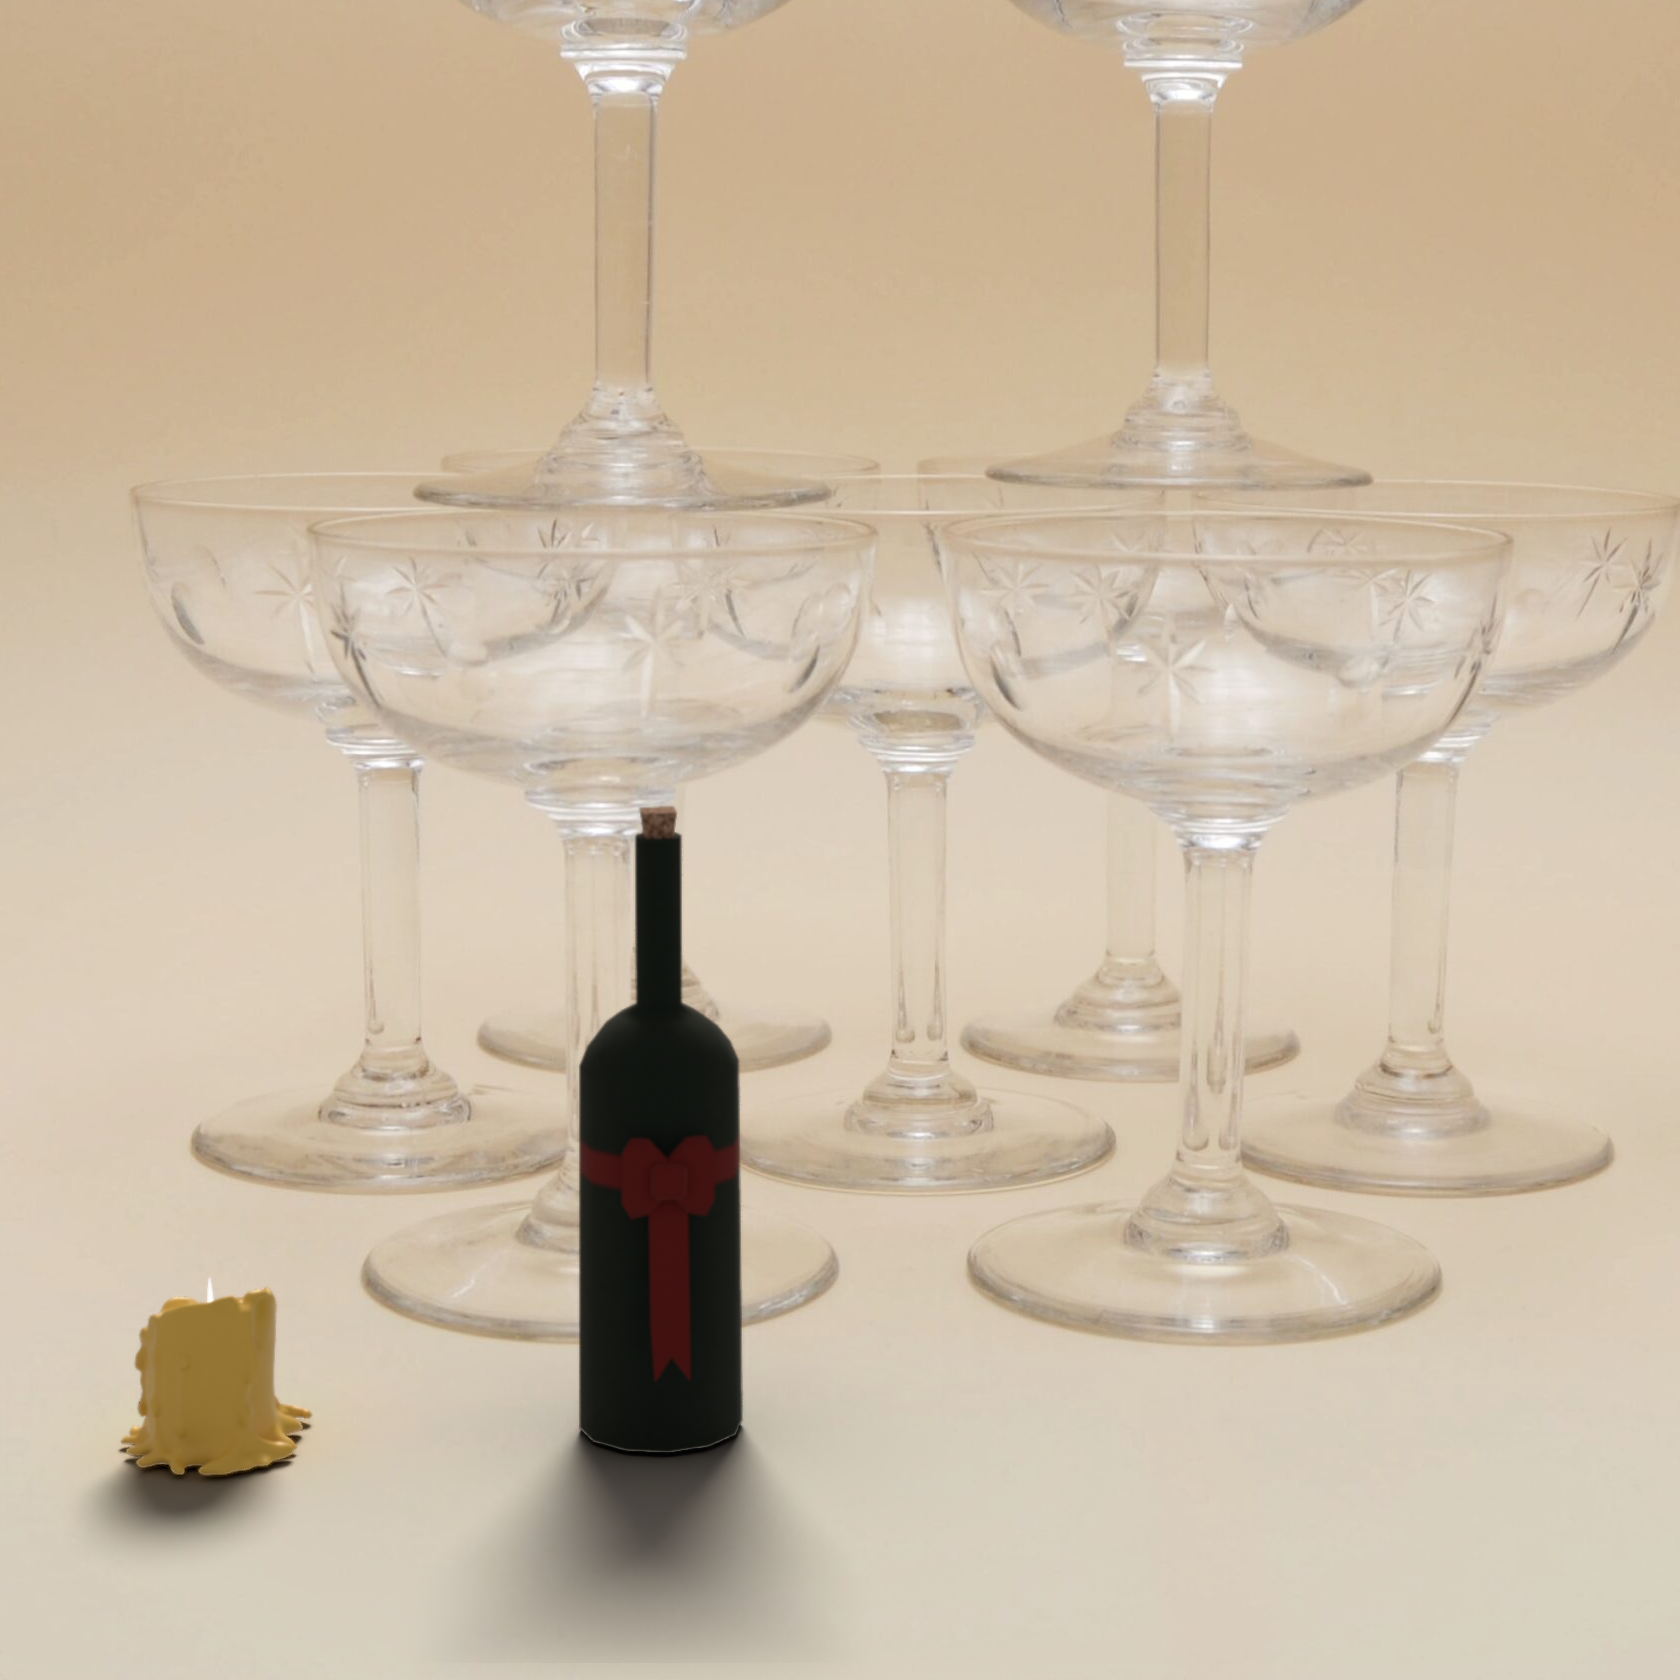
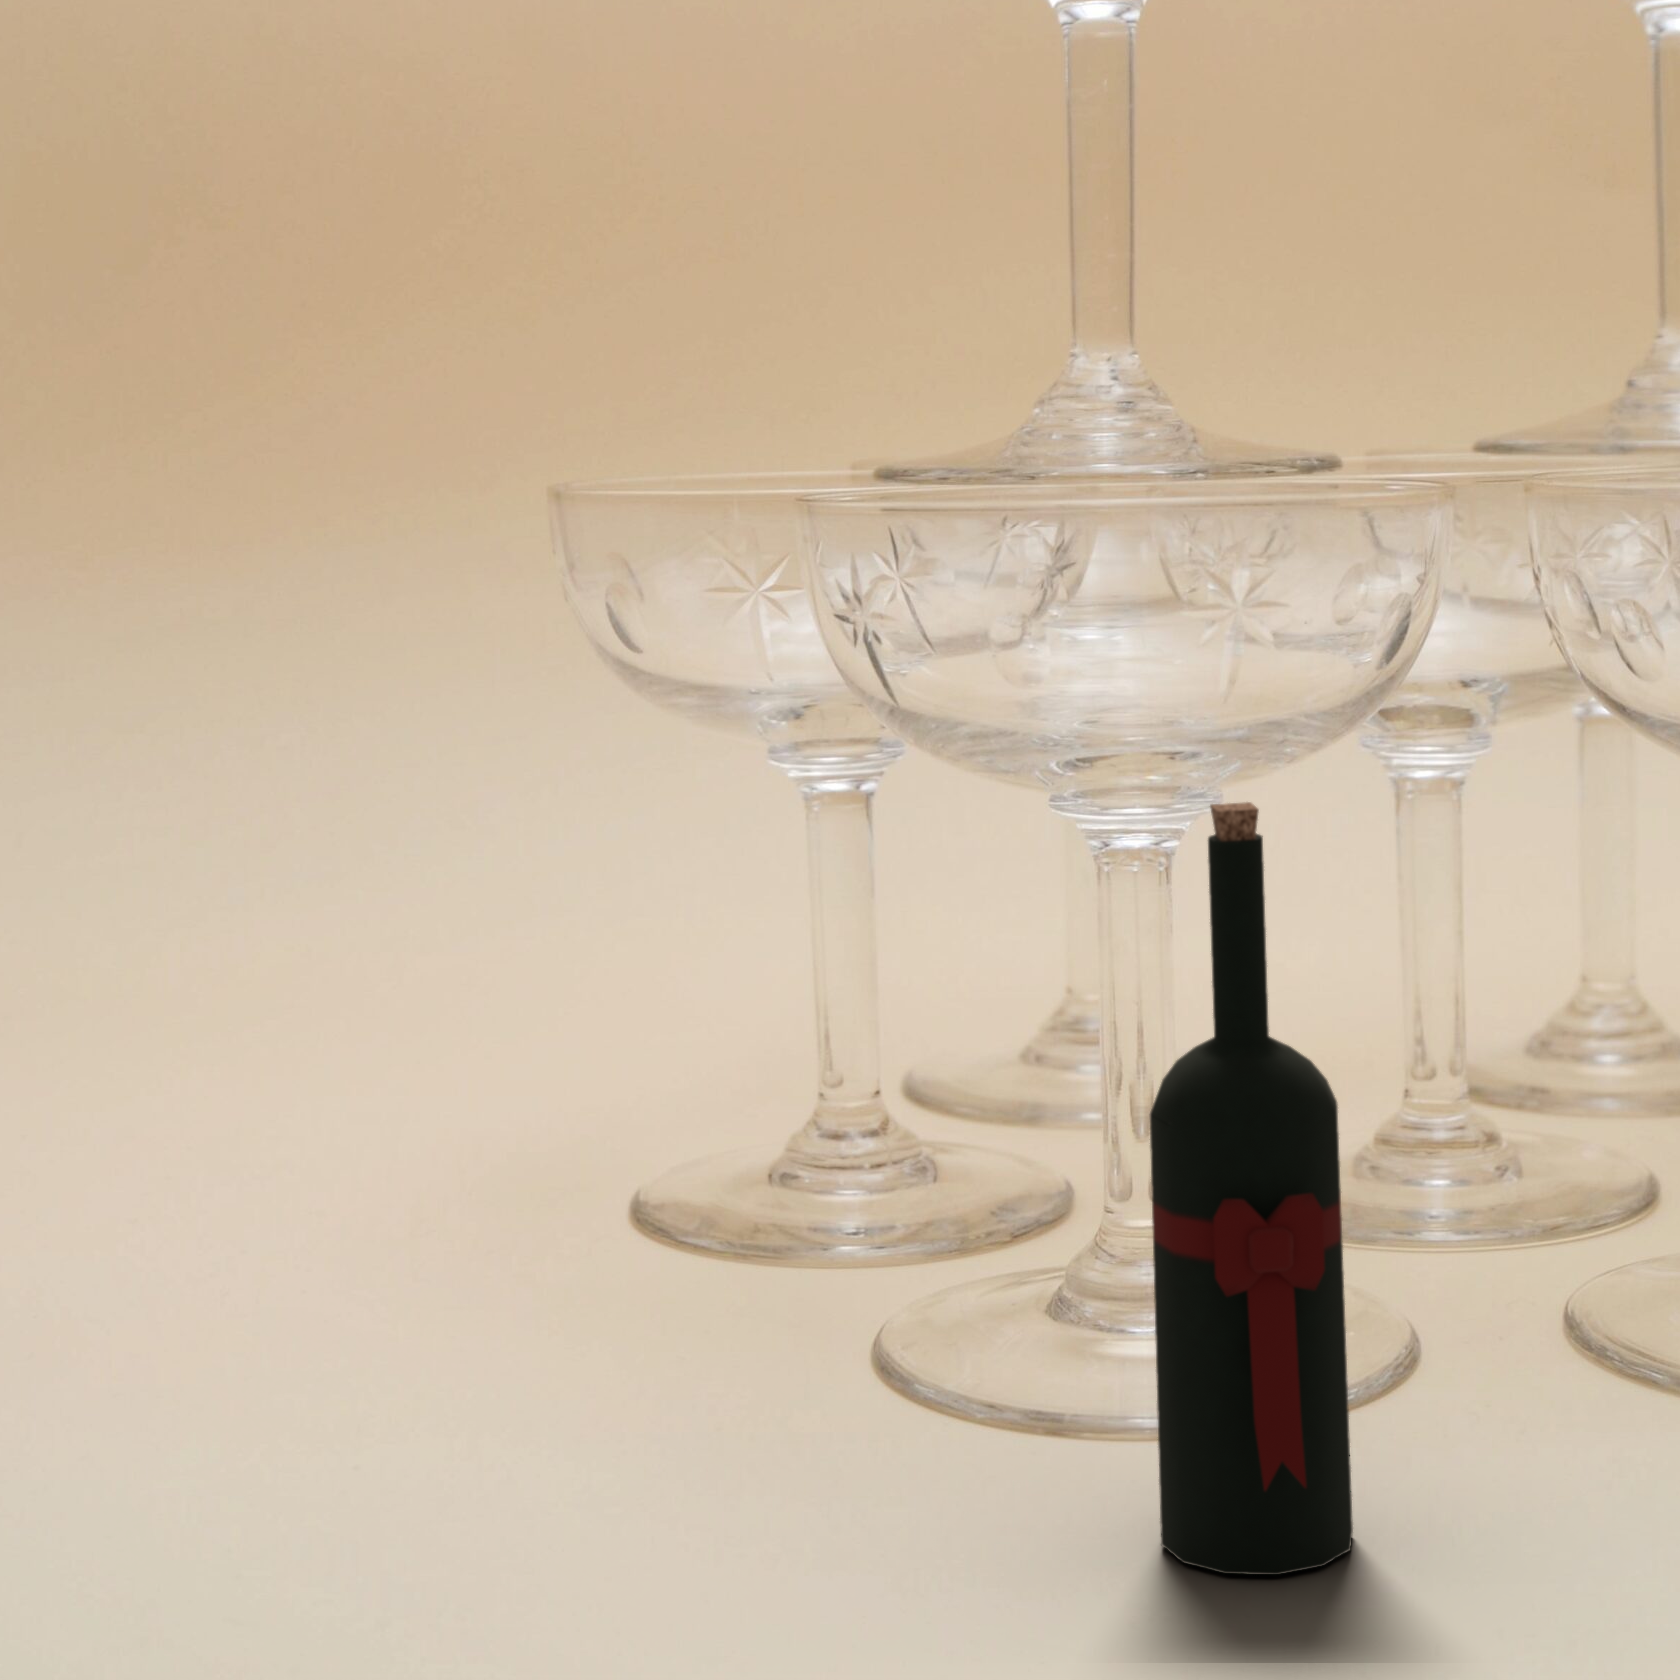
candle: present [121,1279,312,1475] -> none [626,1369,844,1616]

